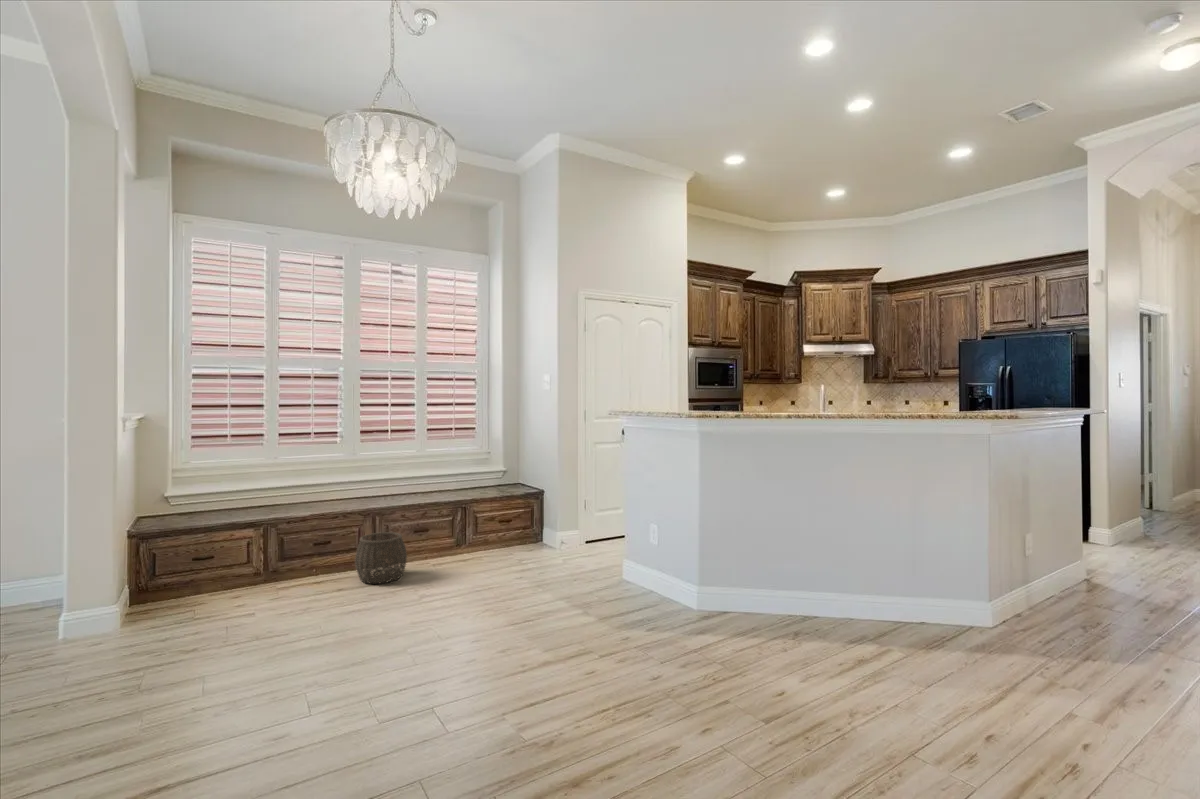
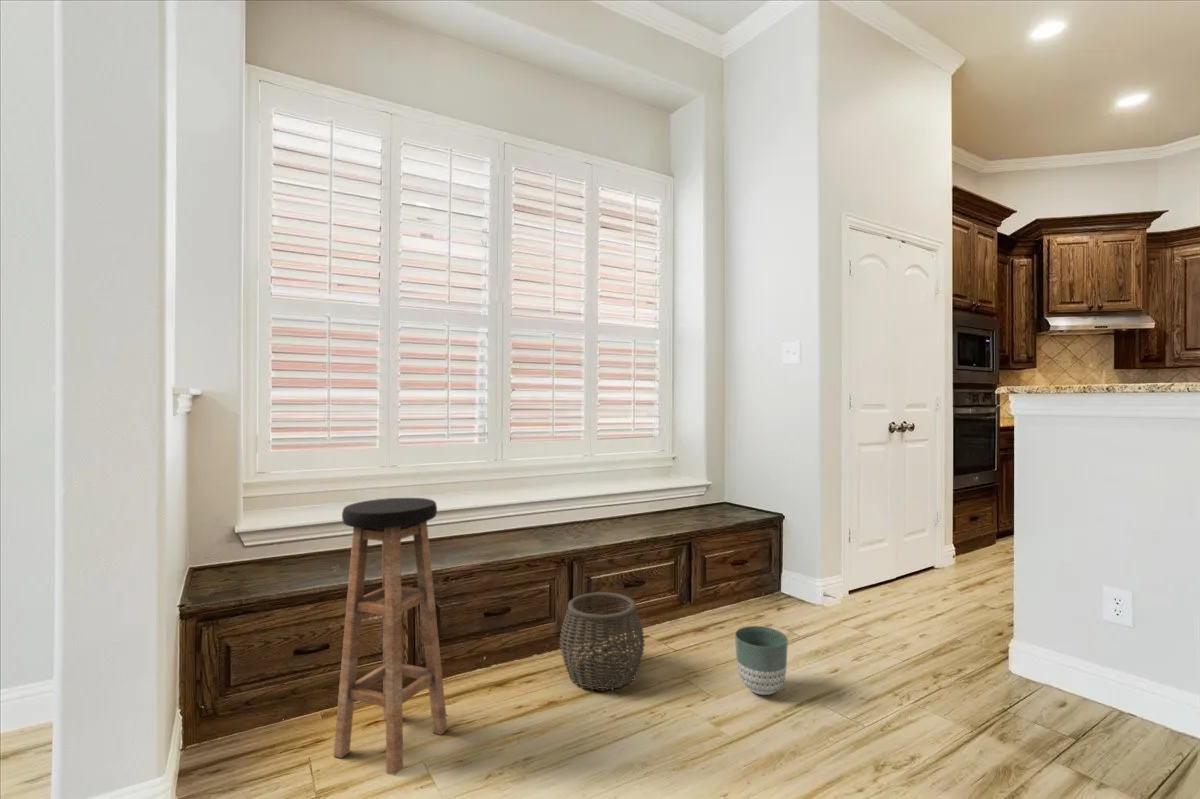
bar stool: none [211,473,277,611] -> present [334,498,447,774]
planter: none [451,549,480,584] -> present [735,626,788,695]

